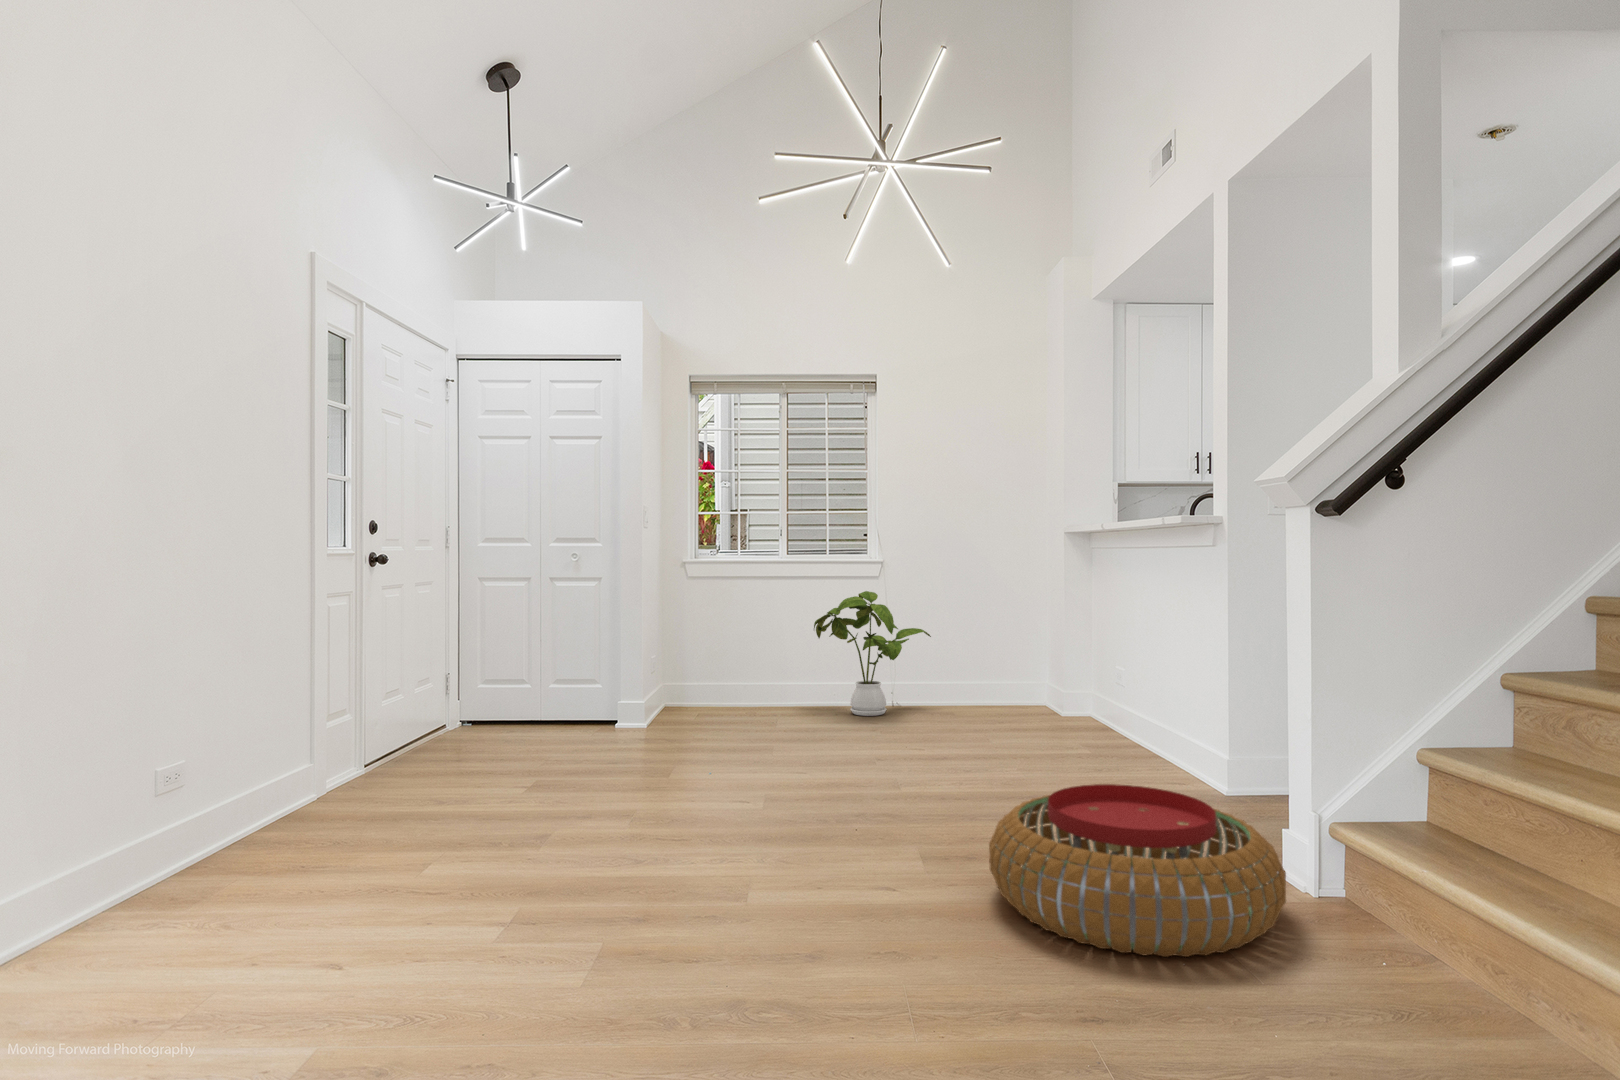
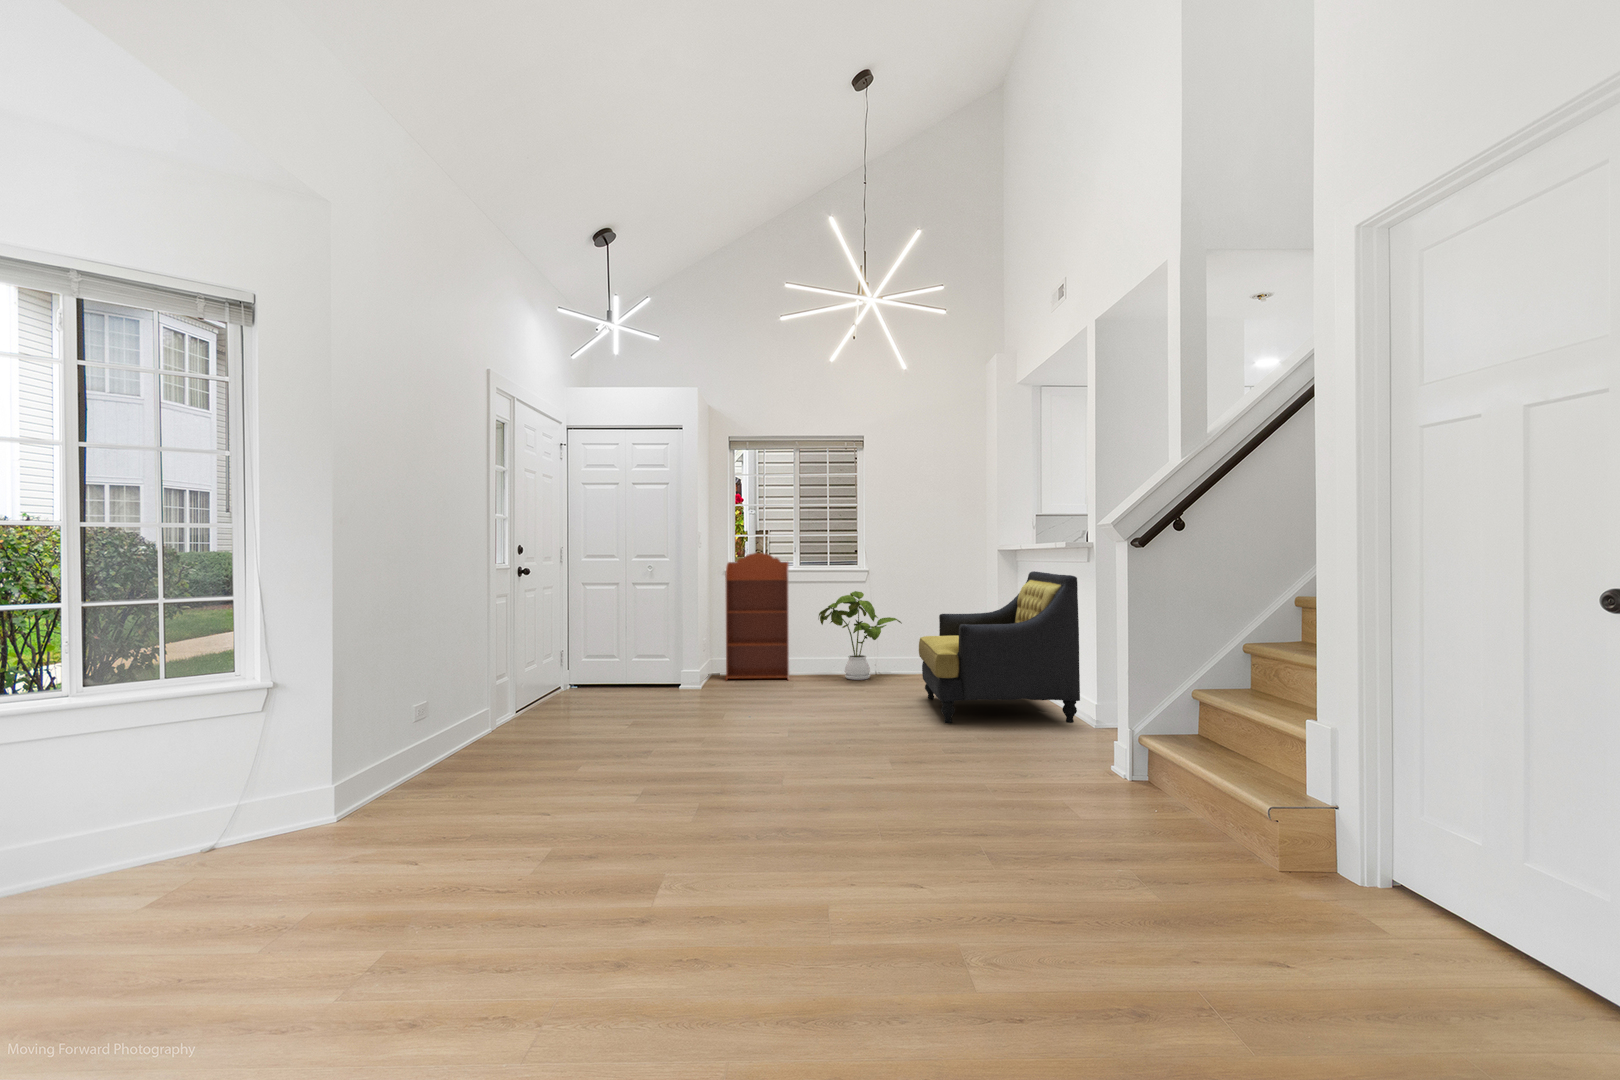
bookcase: none [683,538,773,718] -> present [726,553,789,680]
armchair: none [957,562,1201,787] -> present [919,571,1080,724]
pouf: present [989,784,1286,957] -> none [930,715,1108,811]

